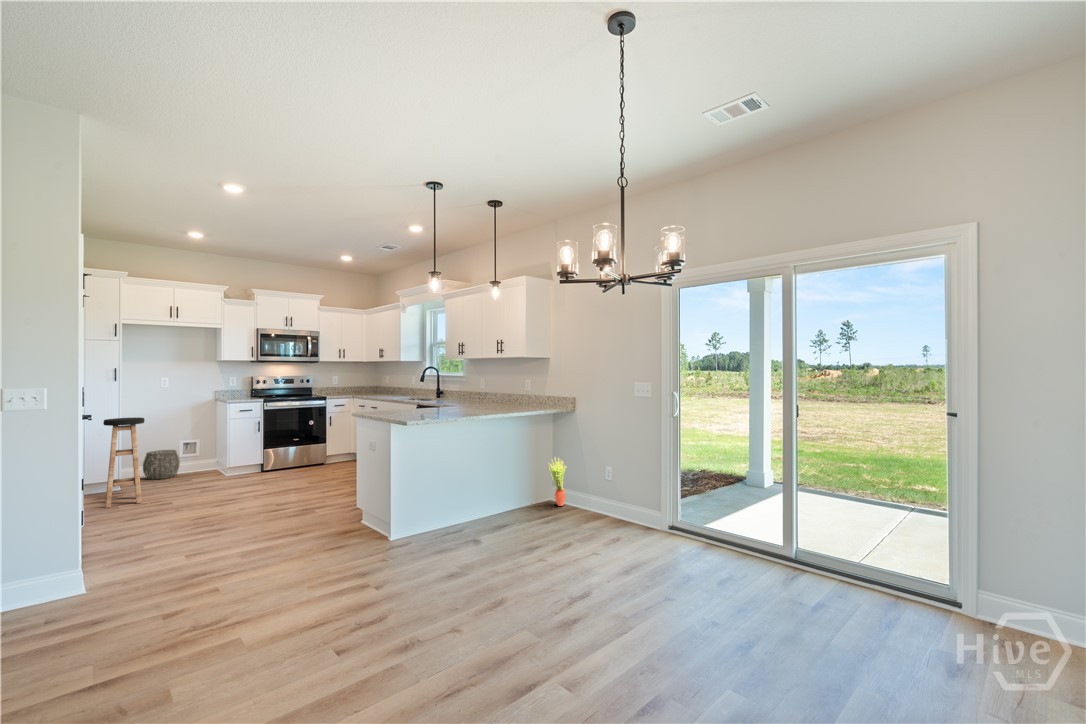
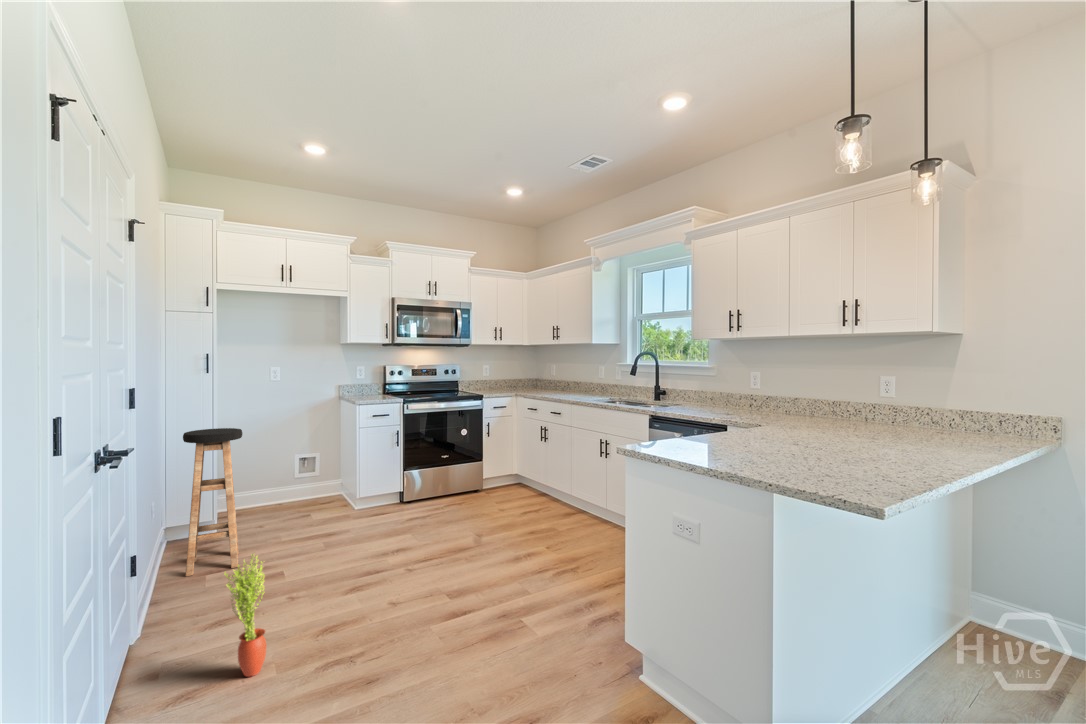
woven basket: present [143,450,180,479] -> none [247,468,295,512]
potted plant: present [549,458,566,506] -> present [225,554,266,677]

